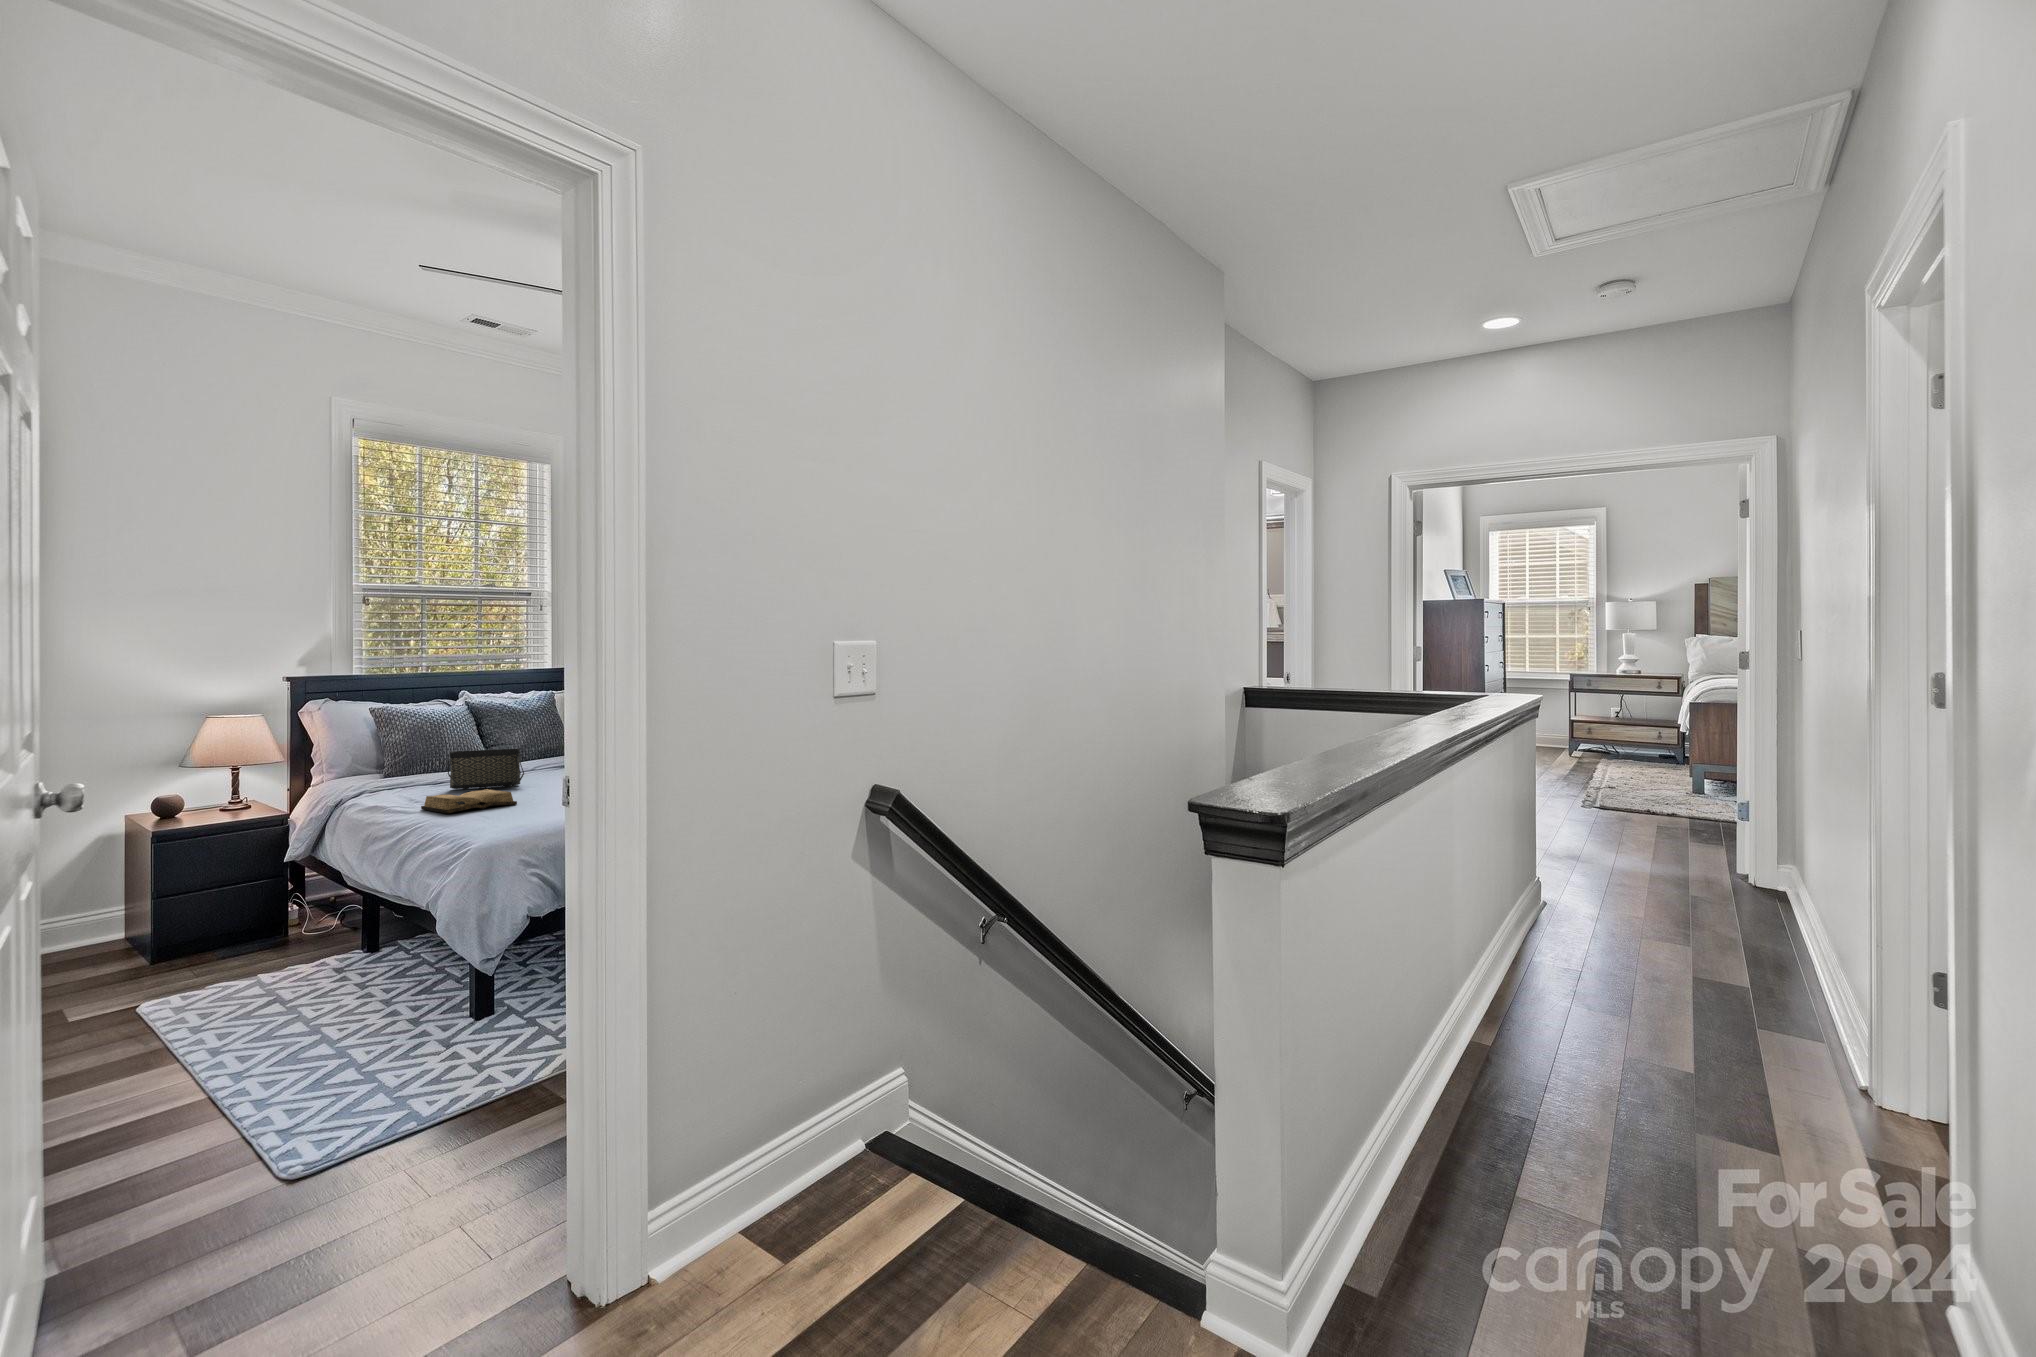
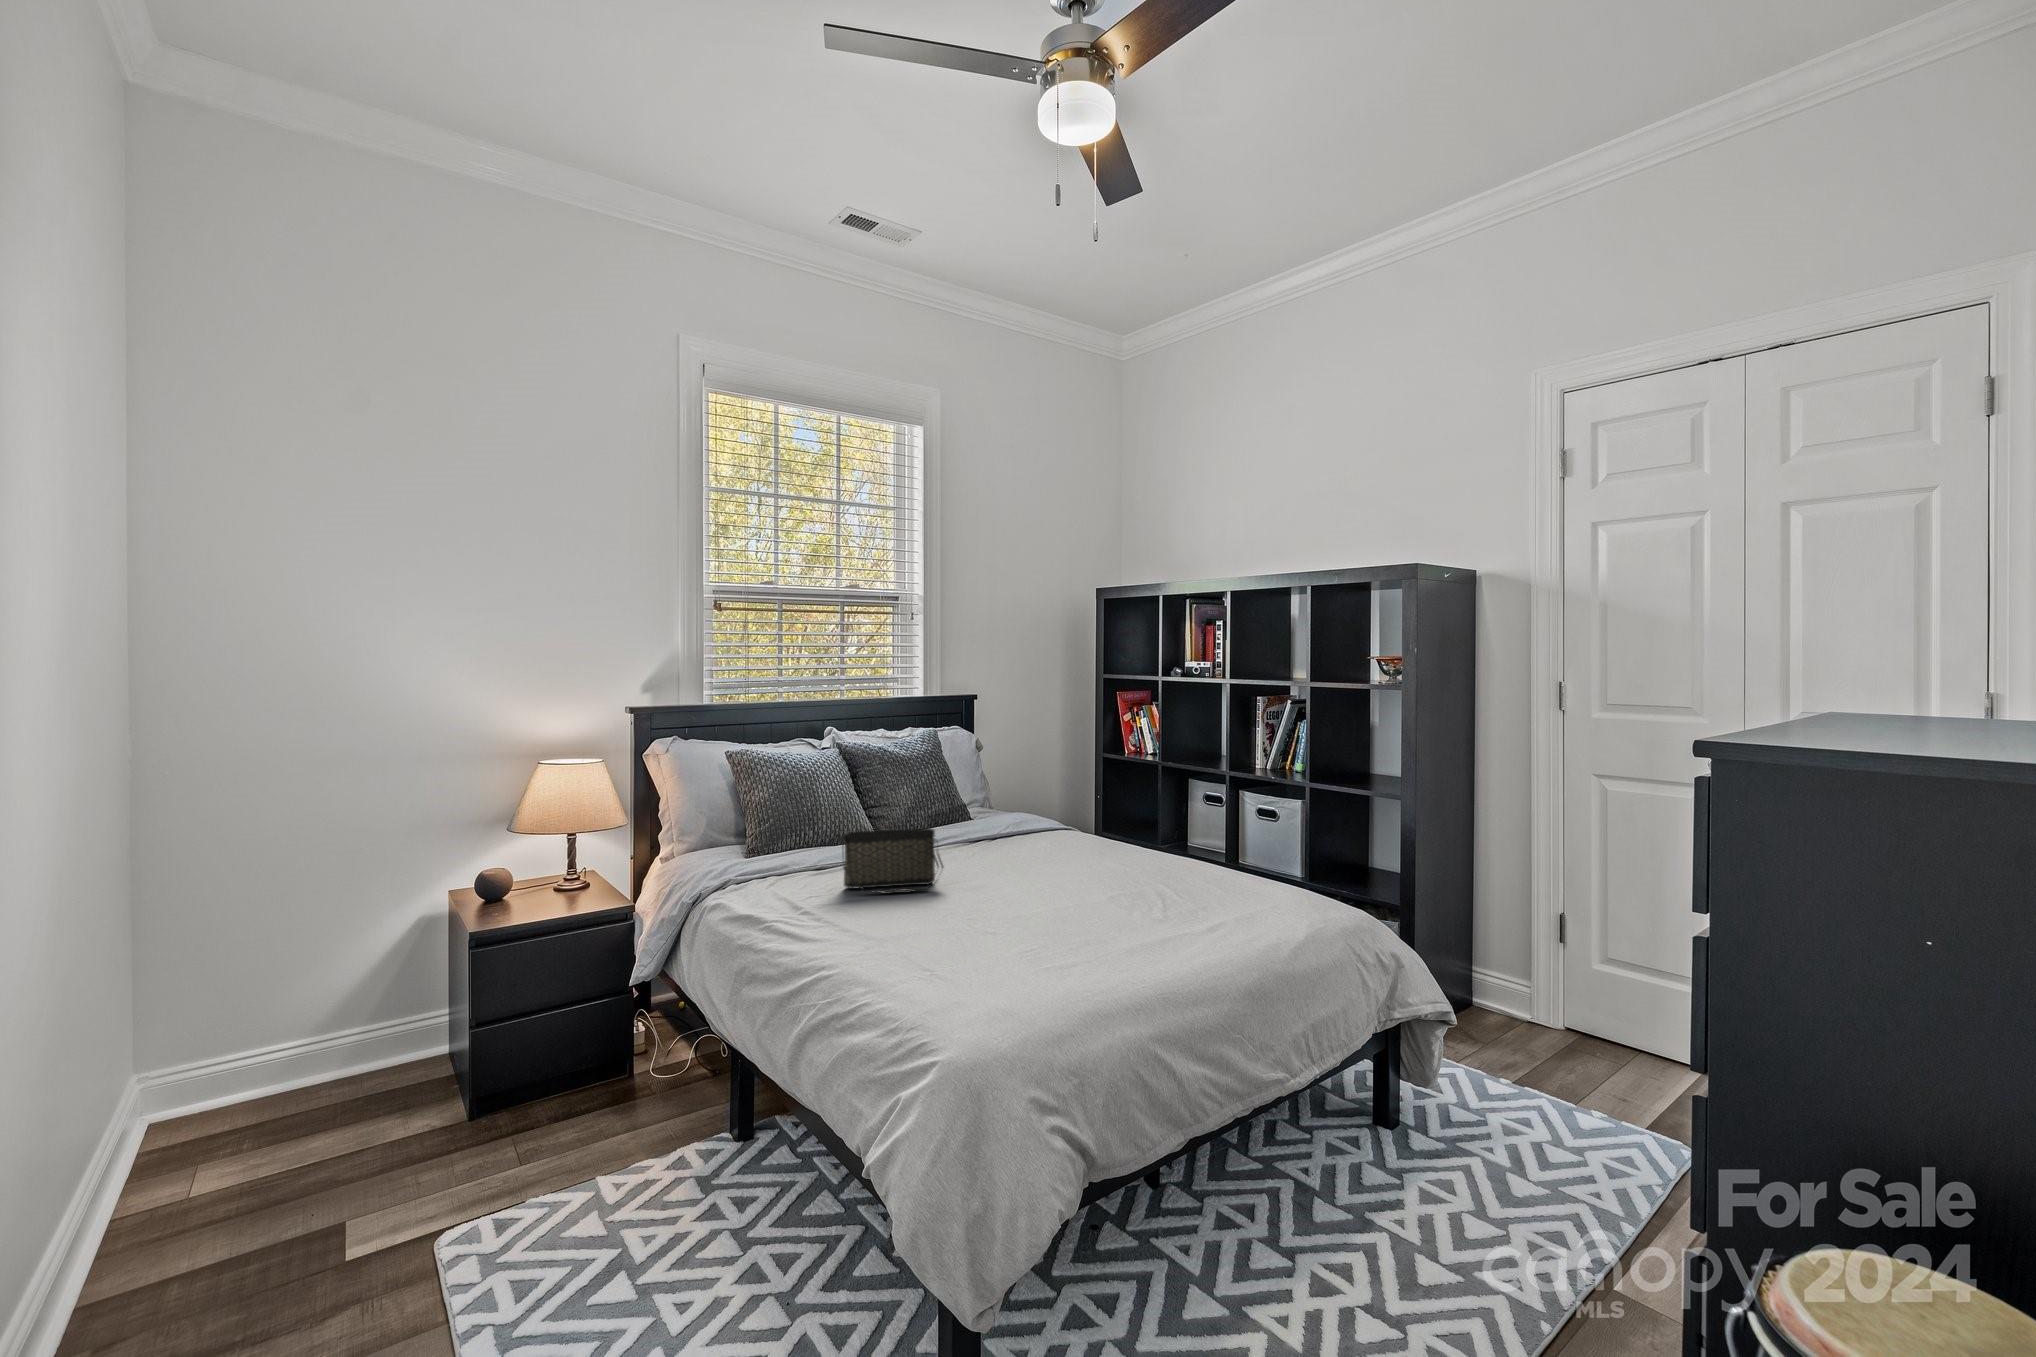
diary: present [421,789,517,813] -> none [826,907,963,965]

